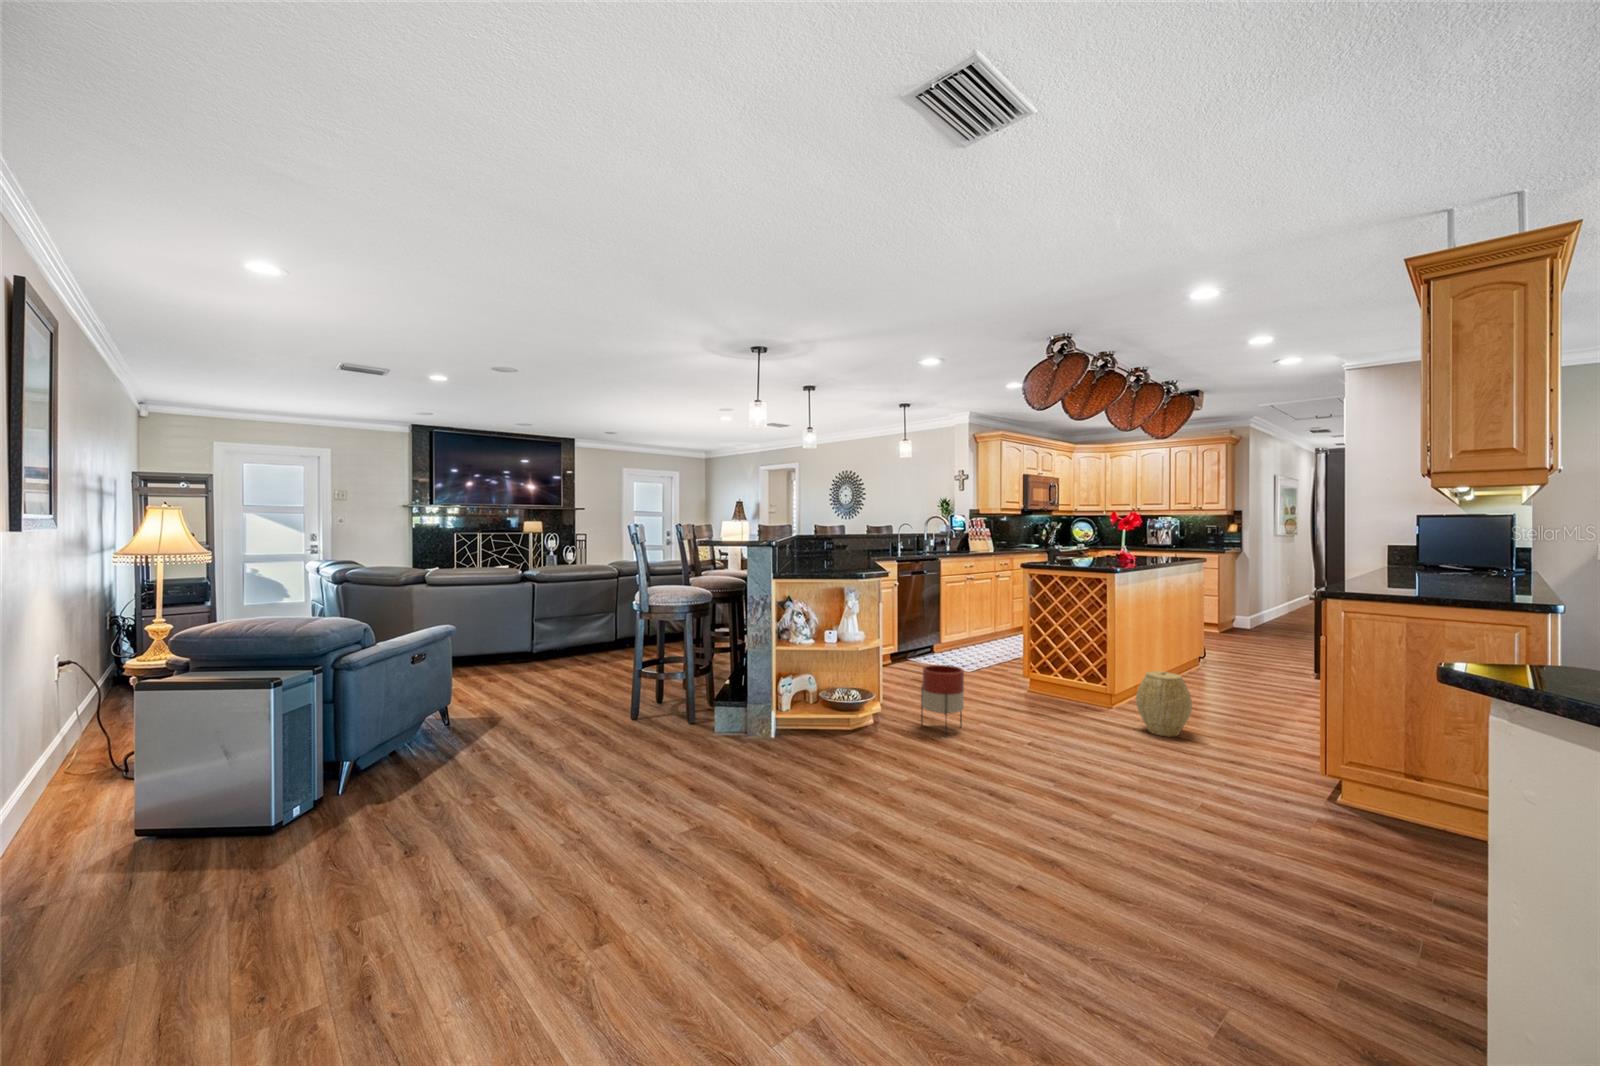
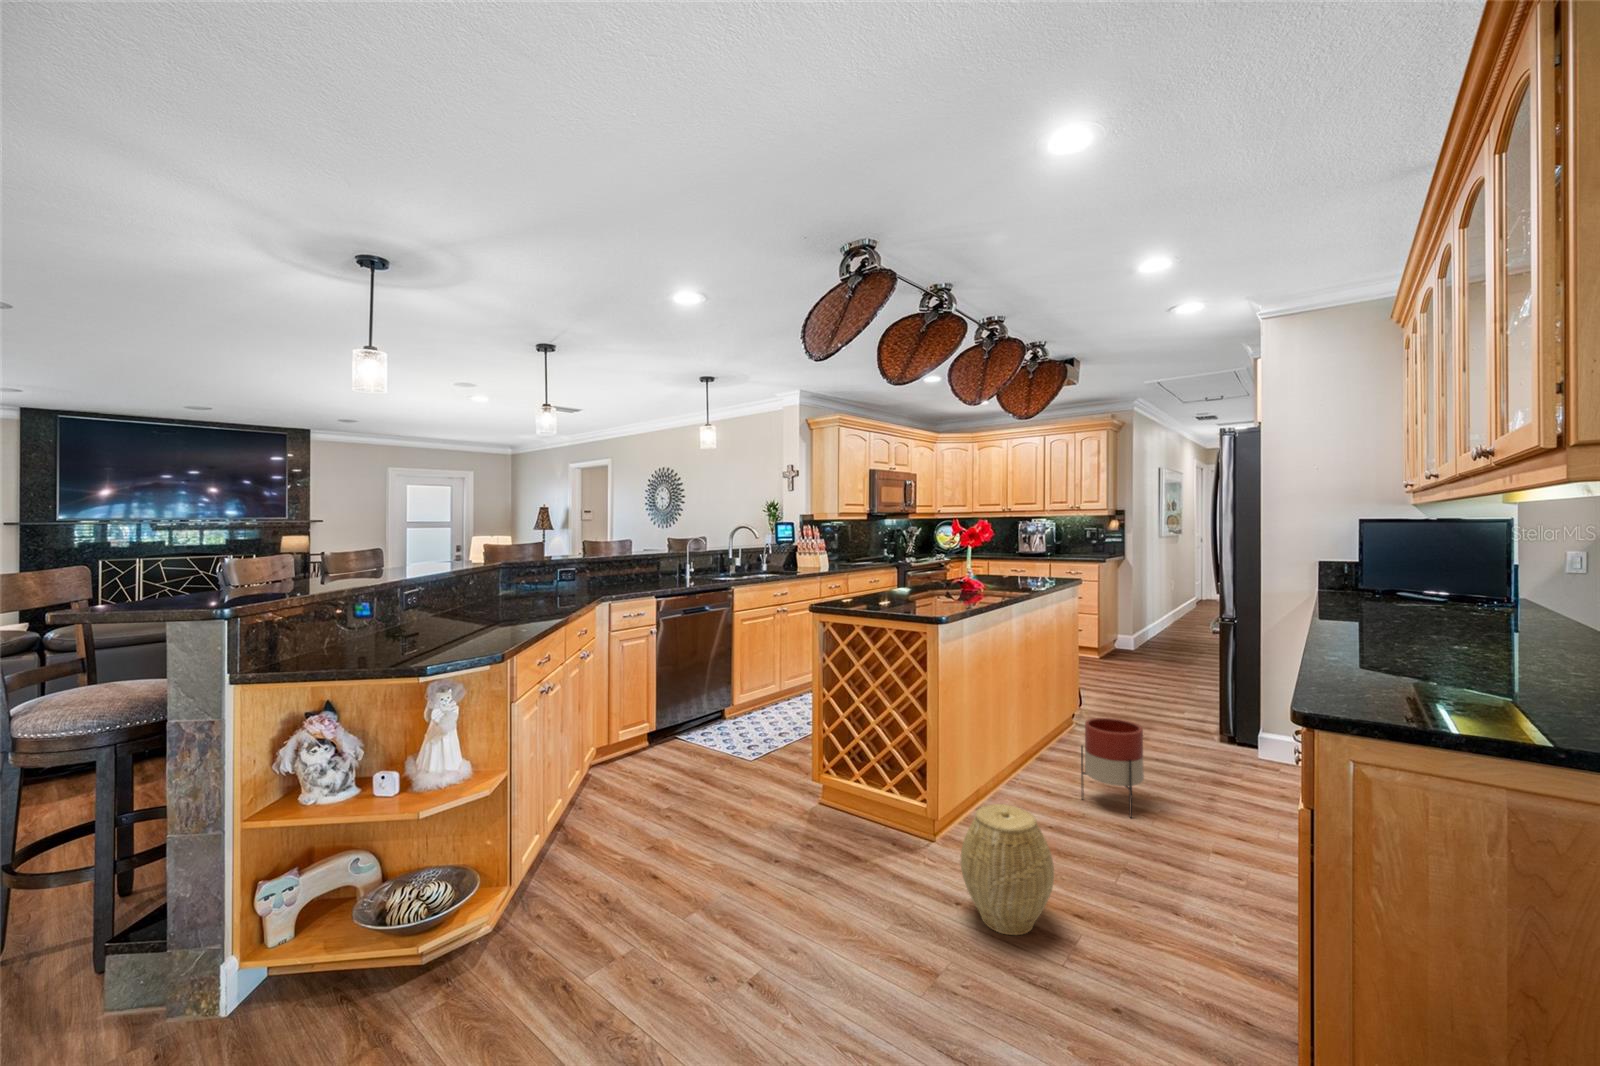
planter: present [921,665,964,735] -> present [1081,718,1144,817]

